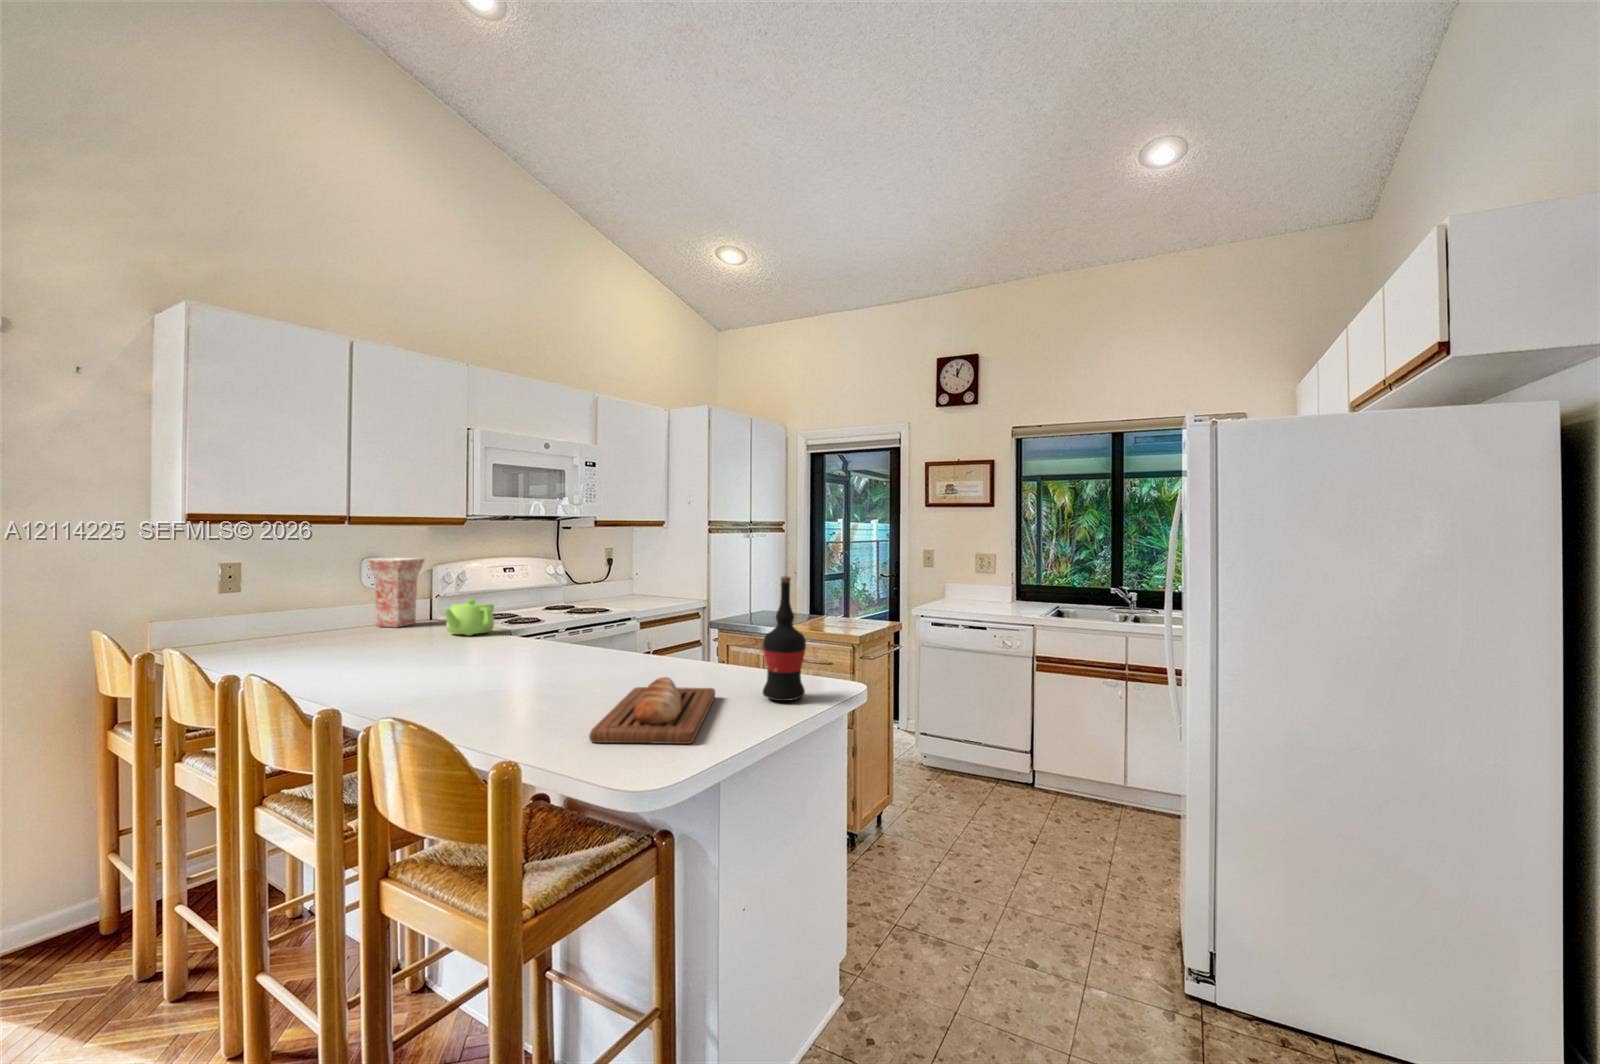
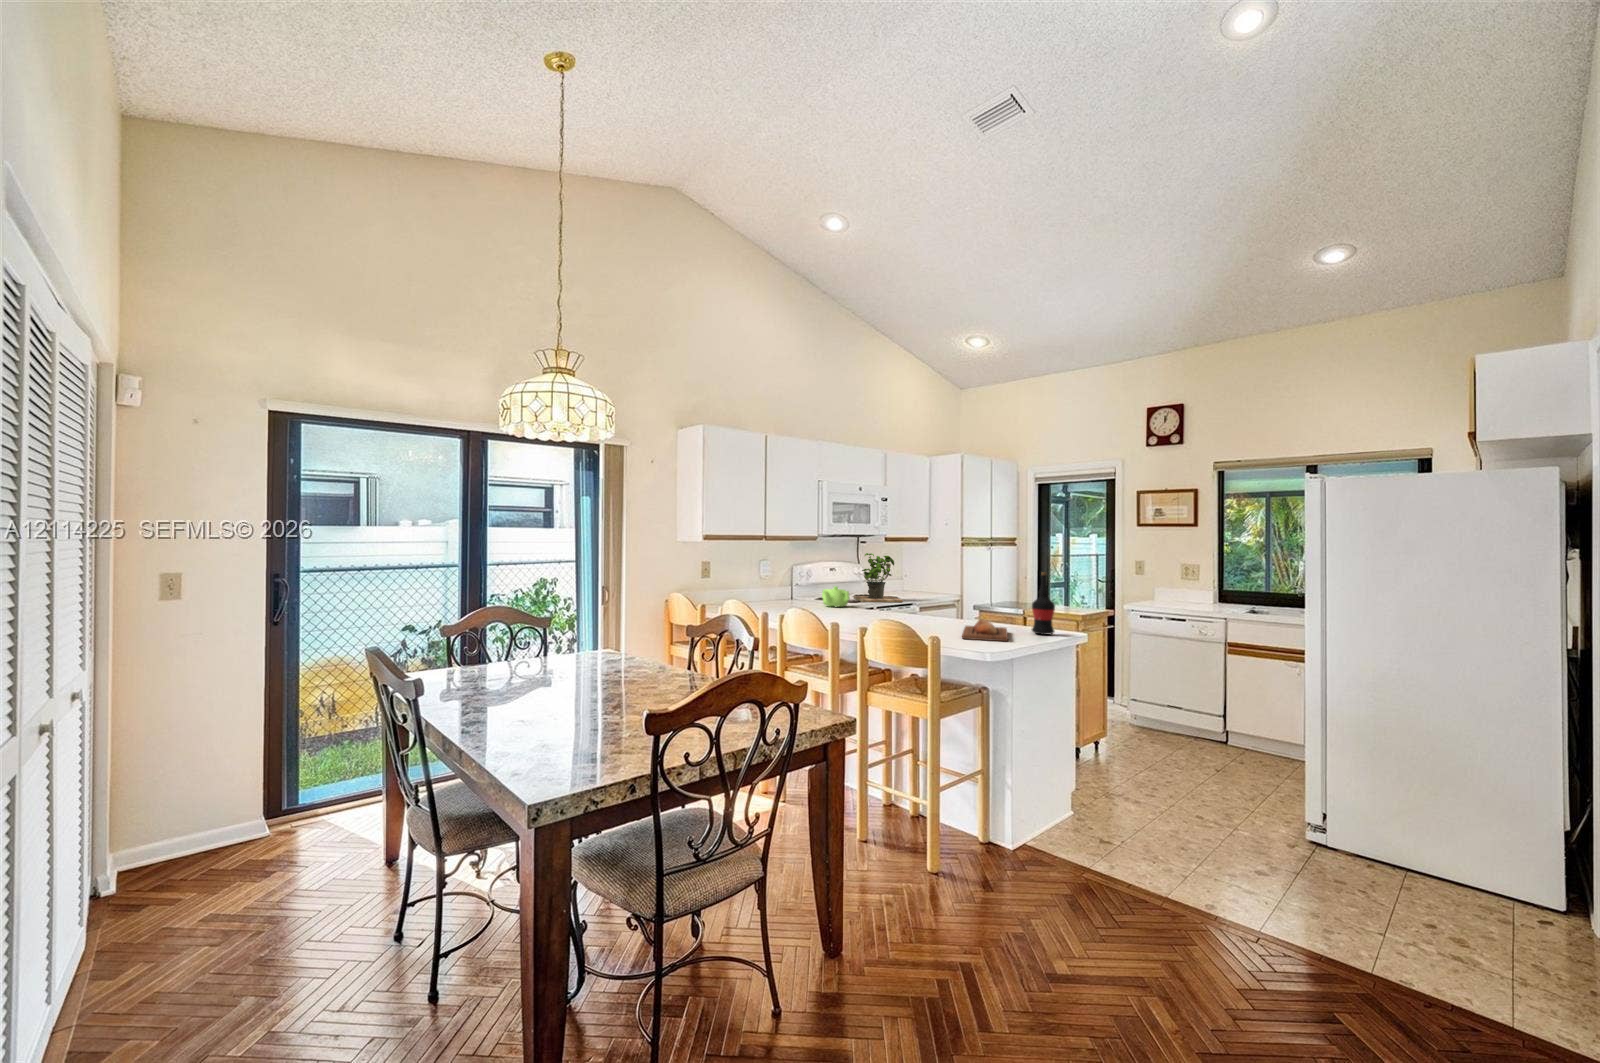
potted plant: none [540,543,608,619] -> present [854,553,902,602]
vase: present [368,558,425,627] -> none [772,561,799,603]

